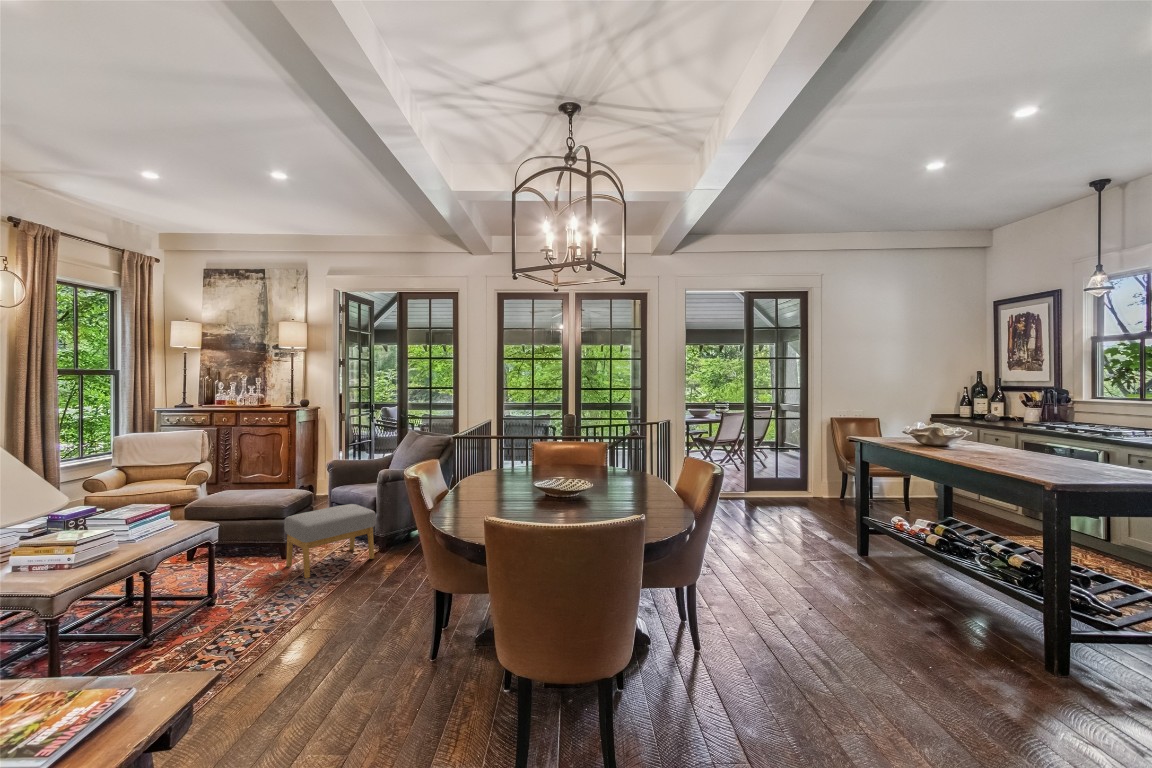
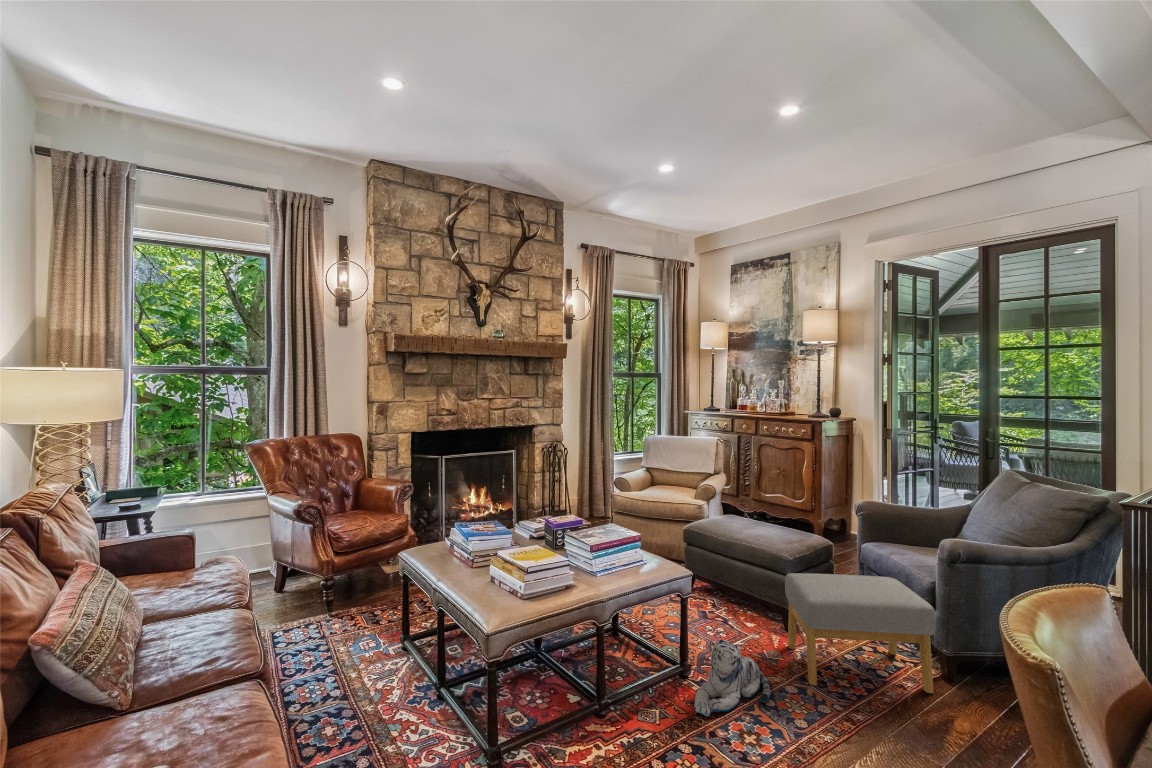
plush toy: none [228,565,282,617] -> present [694,639,771,717]

